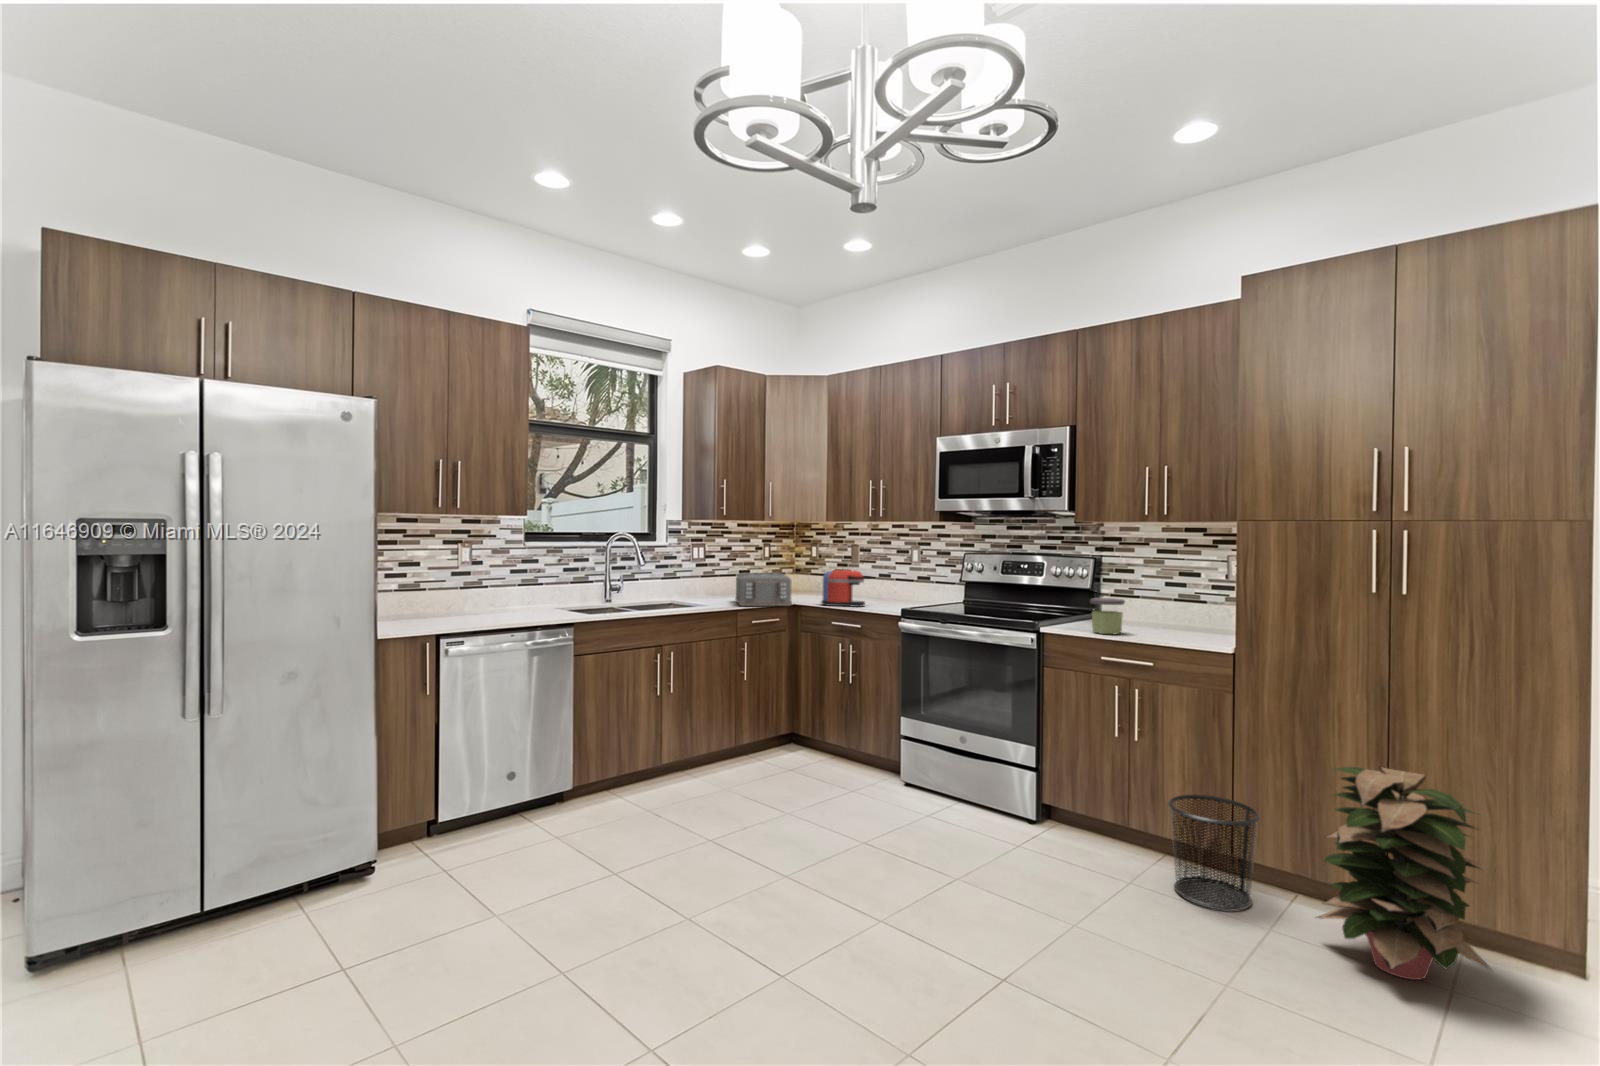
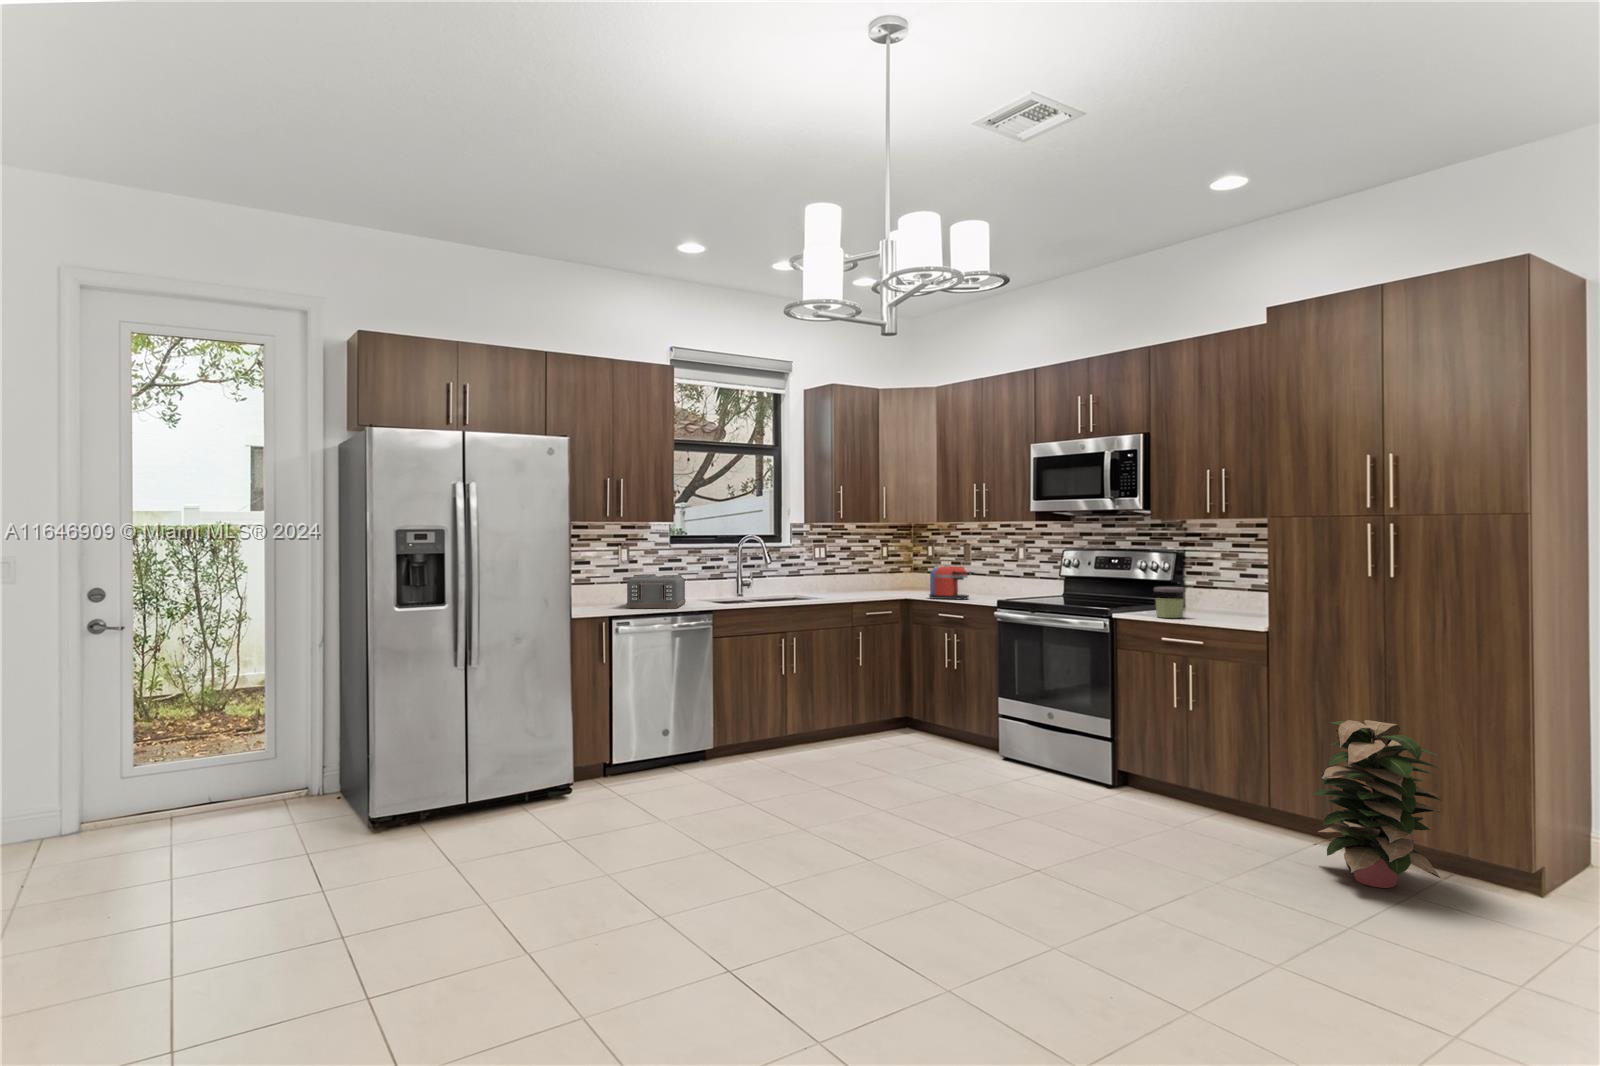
toaster: present [735,573,792,606] -> present [626,575,686,608]
waste bin: present [1168,795,1260,910] -> none [1205,753,1282,844]

